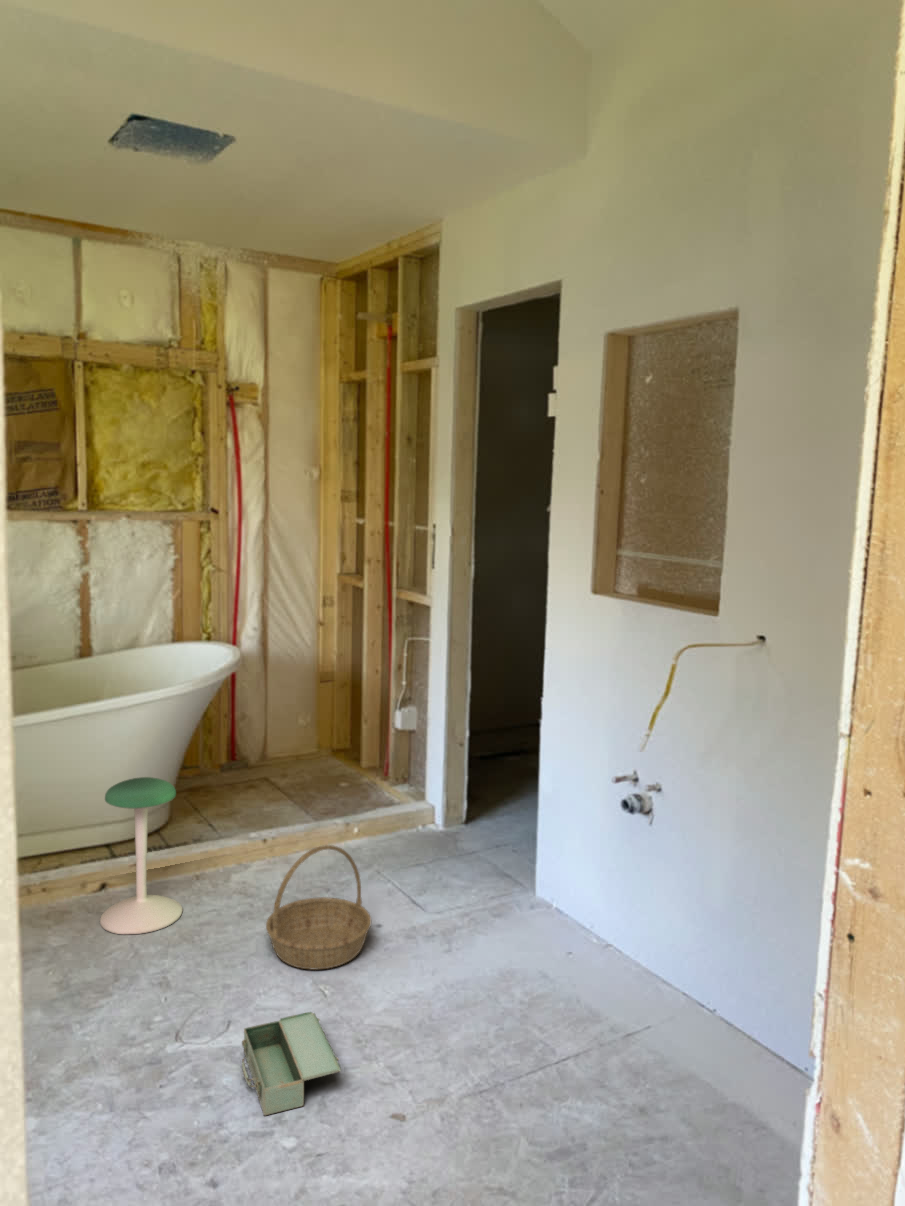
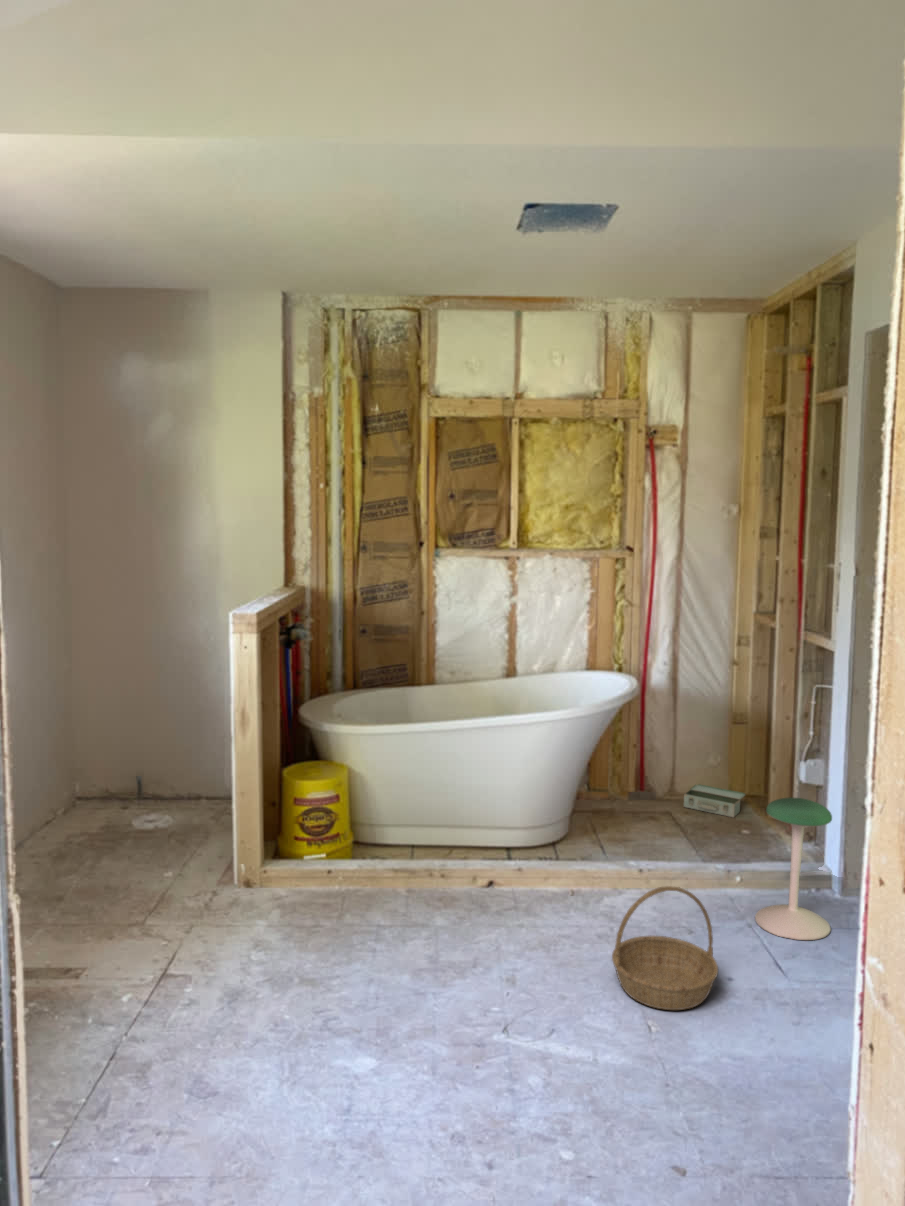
stool: present [100,777,183,934] -> present [755,798,832,940]
toolbox: present [242,1012,341,1115] -> present [684,784,745,817]

